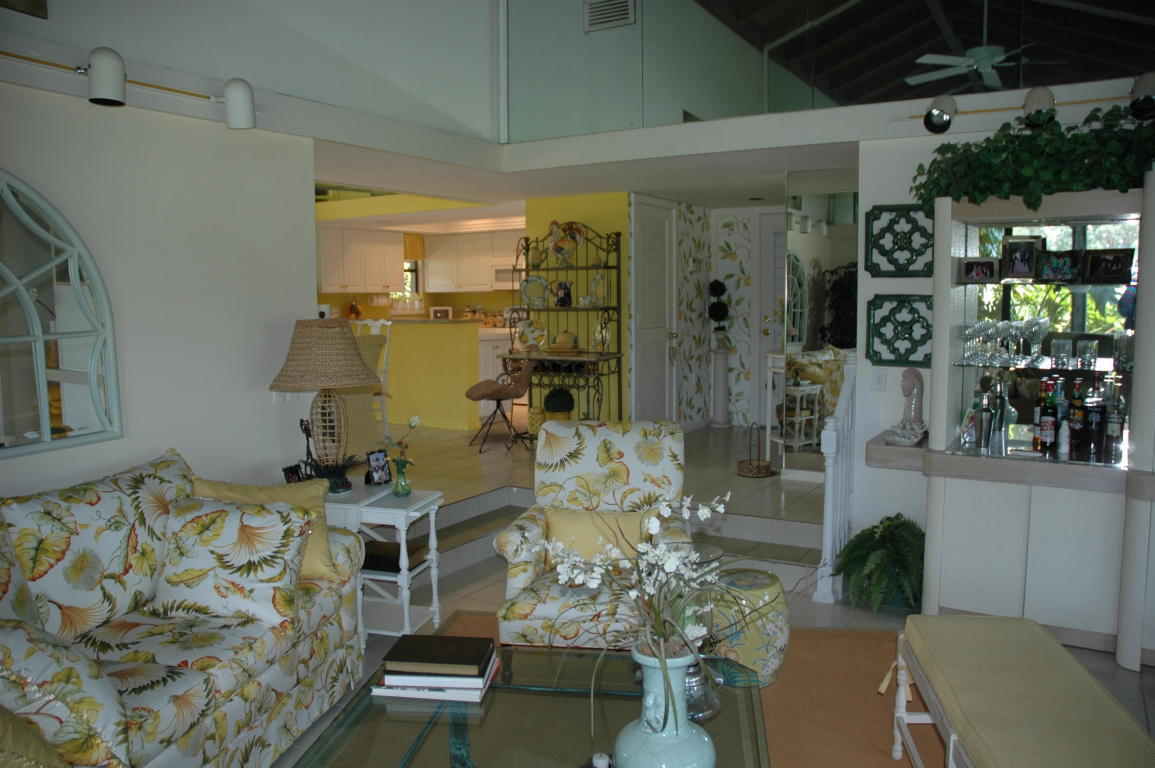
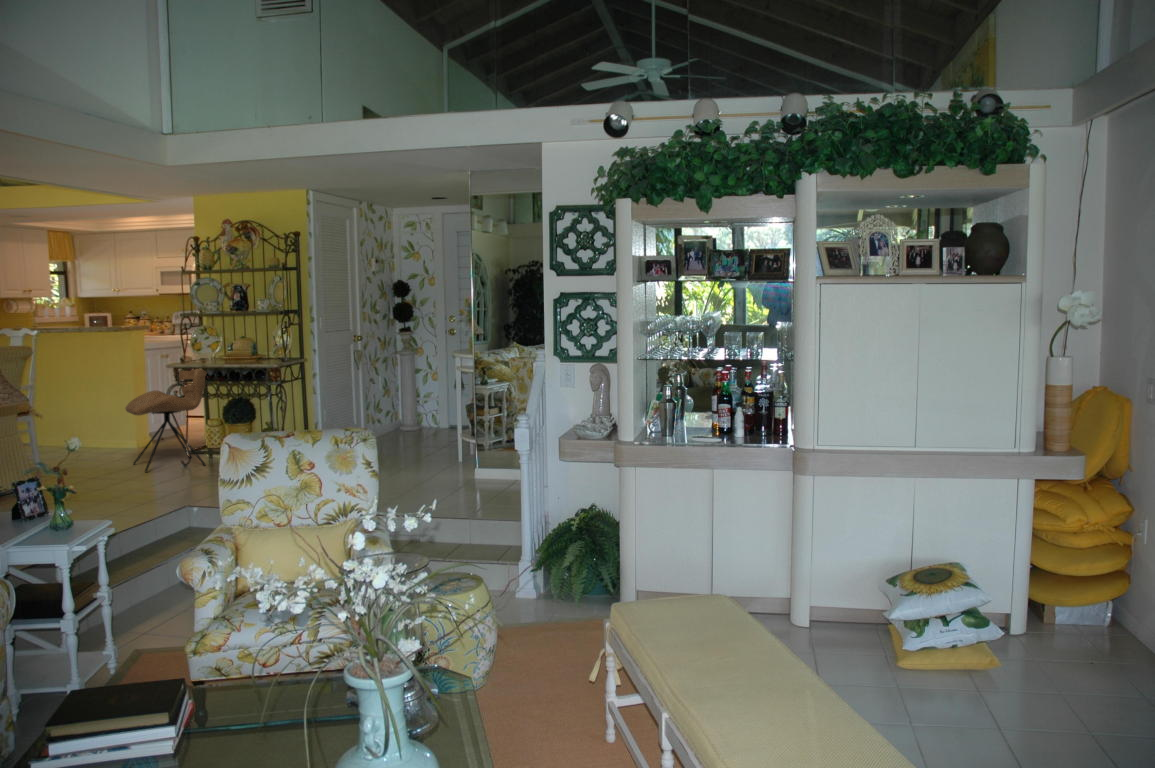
basket: present [737,422,771,477] -> none [431,422,465,476]

